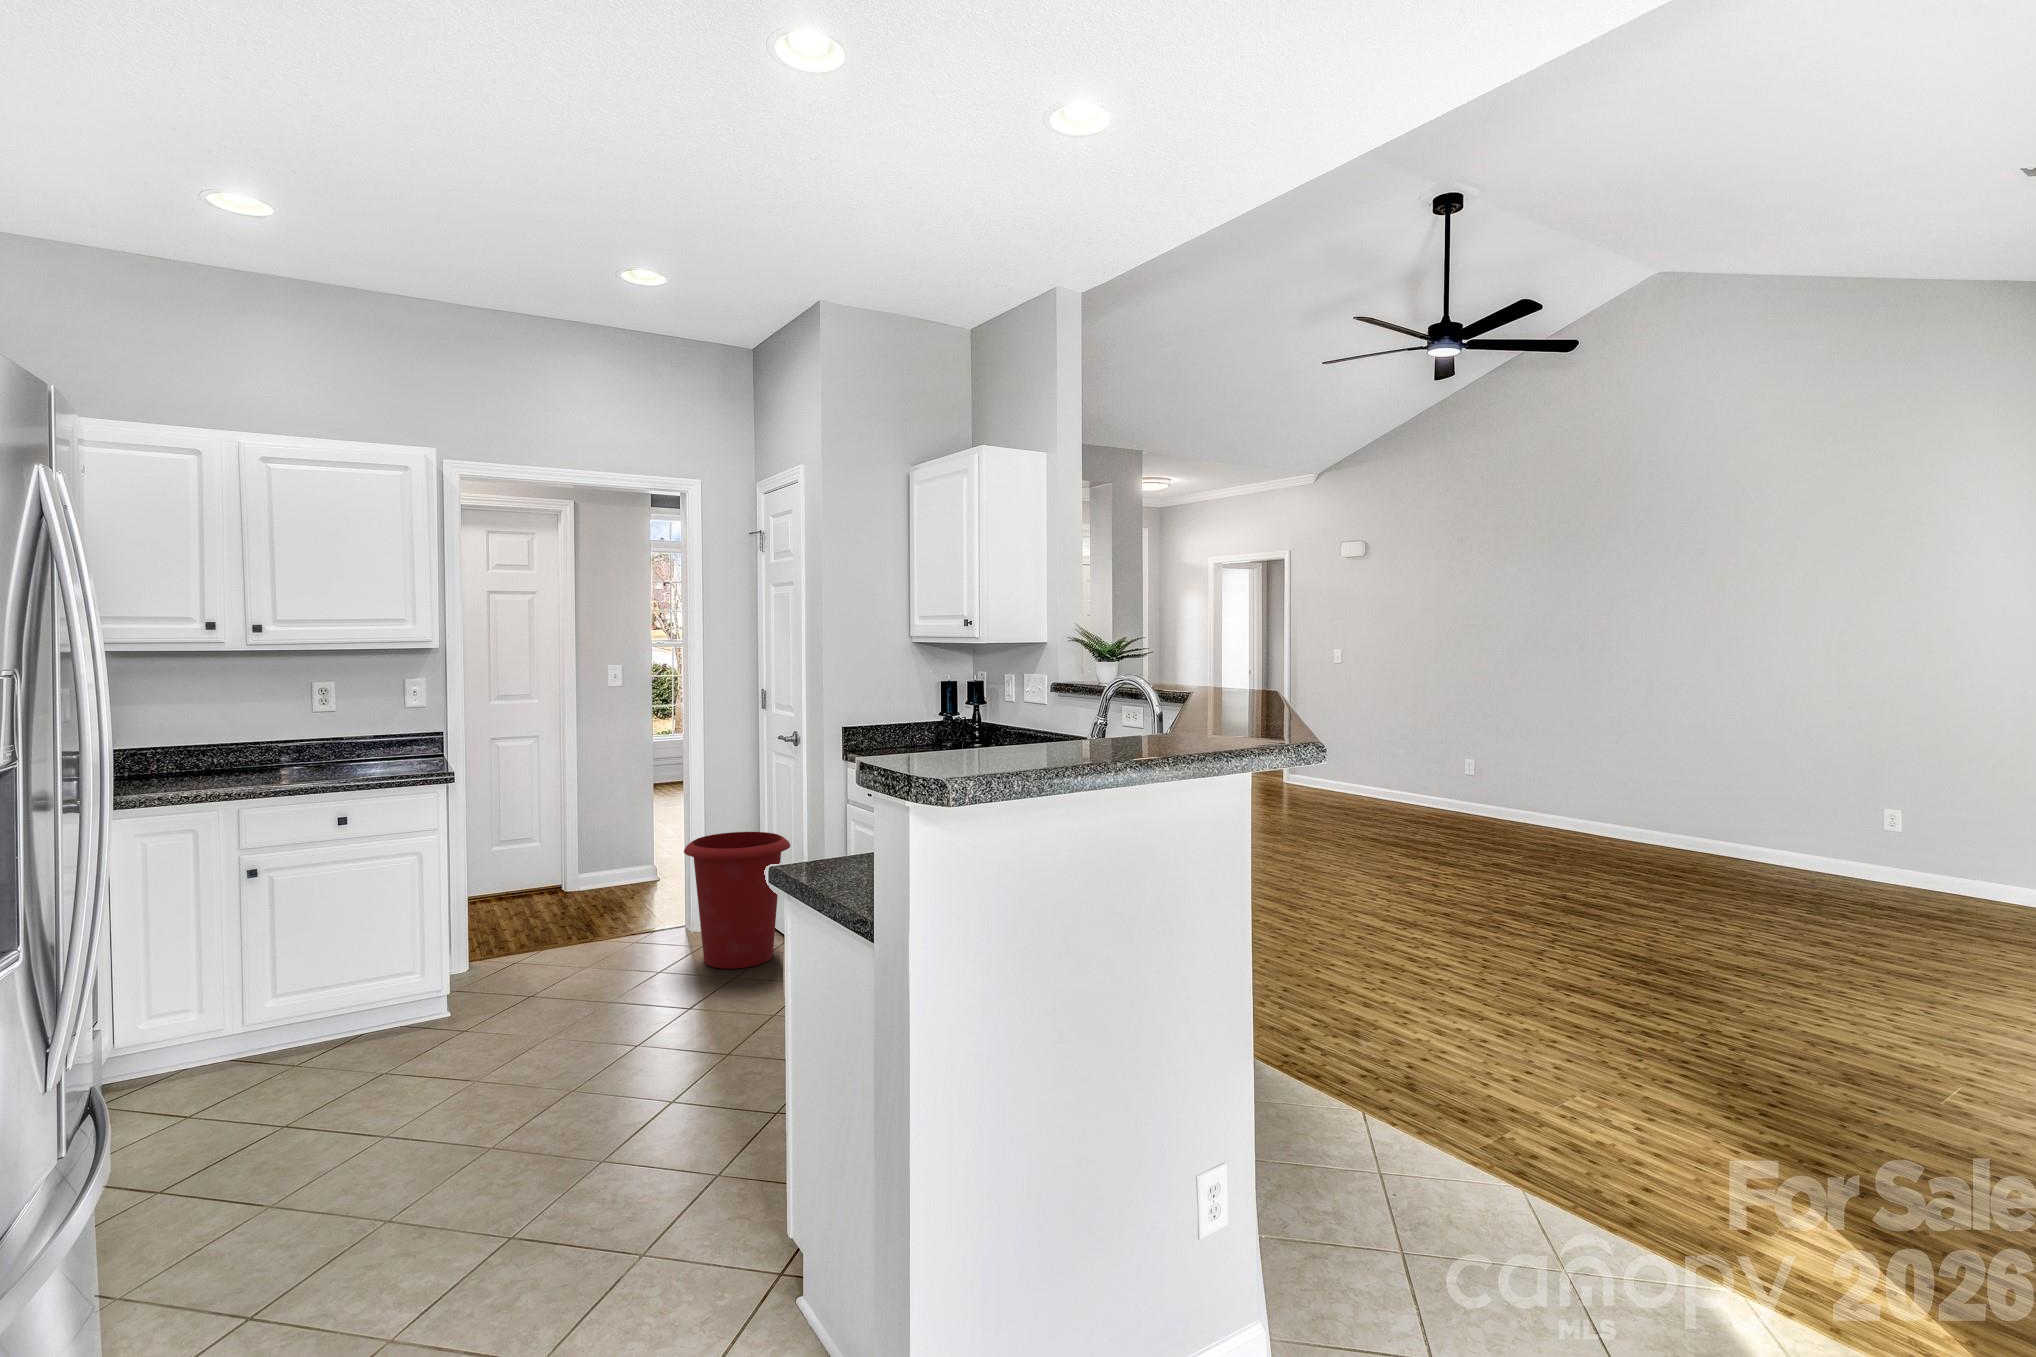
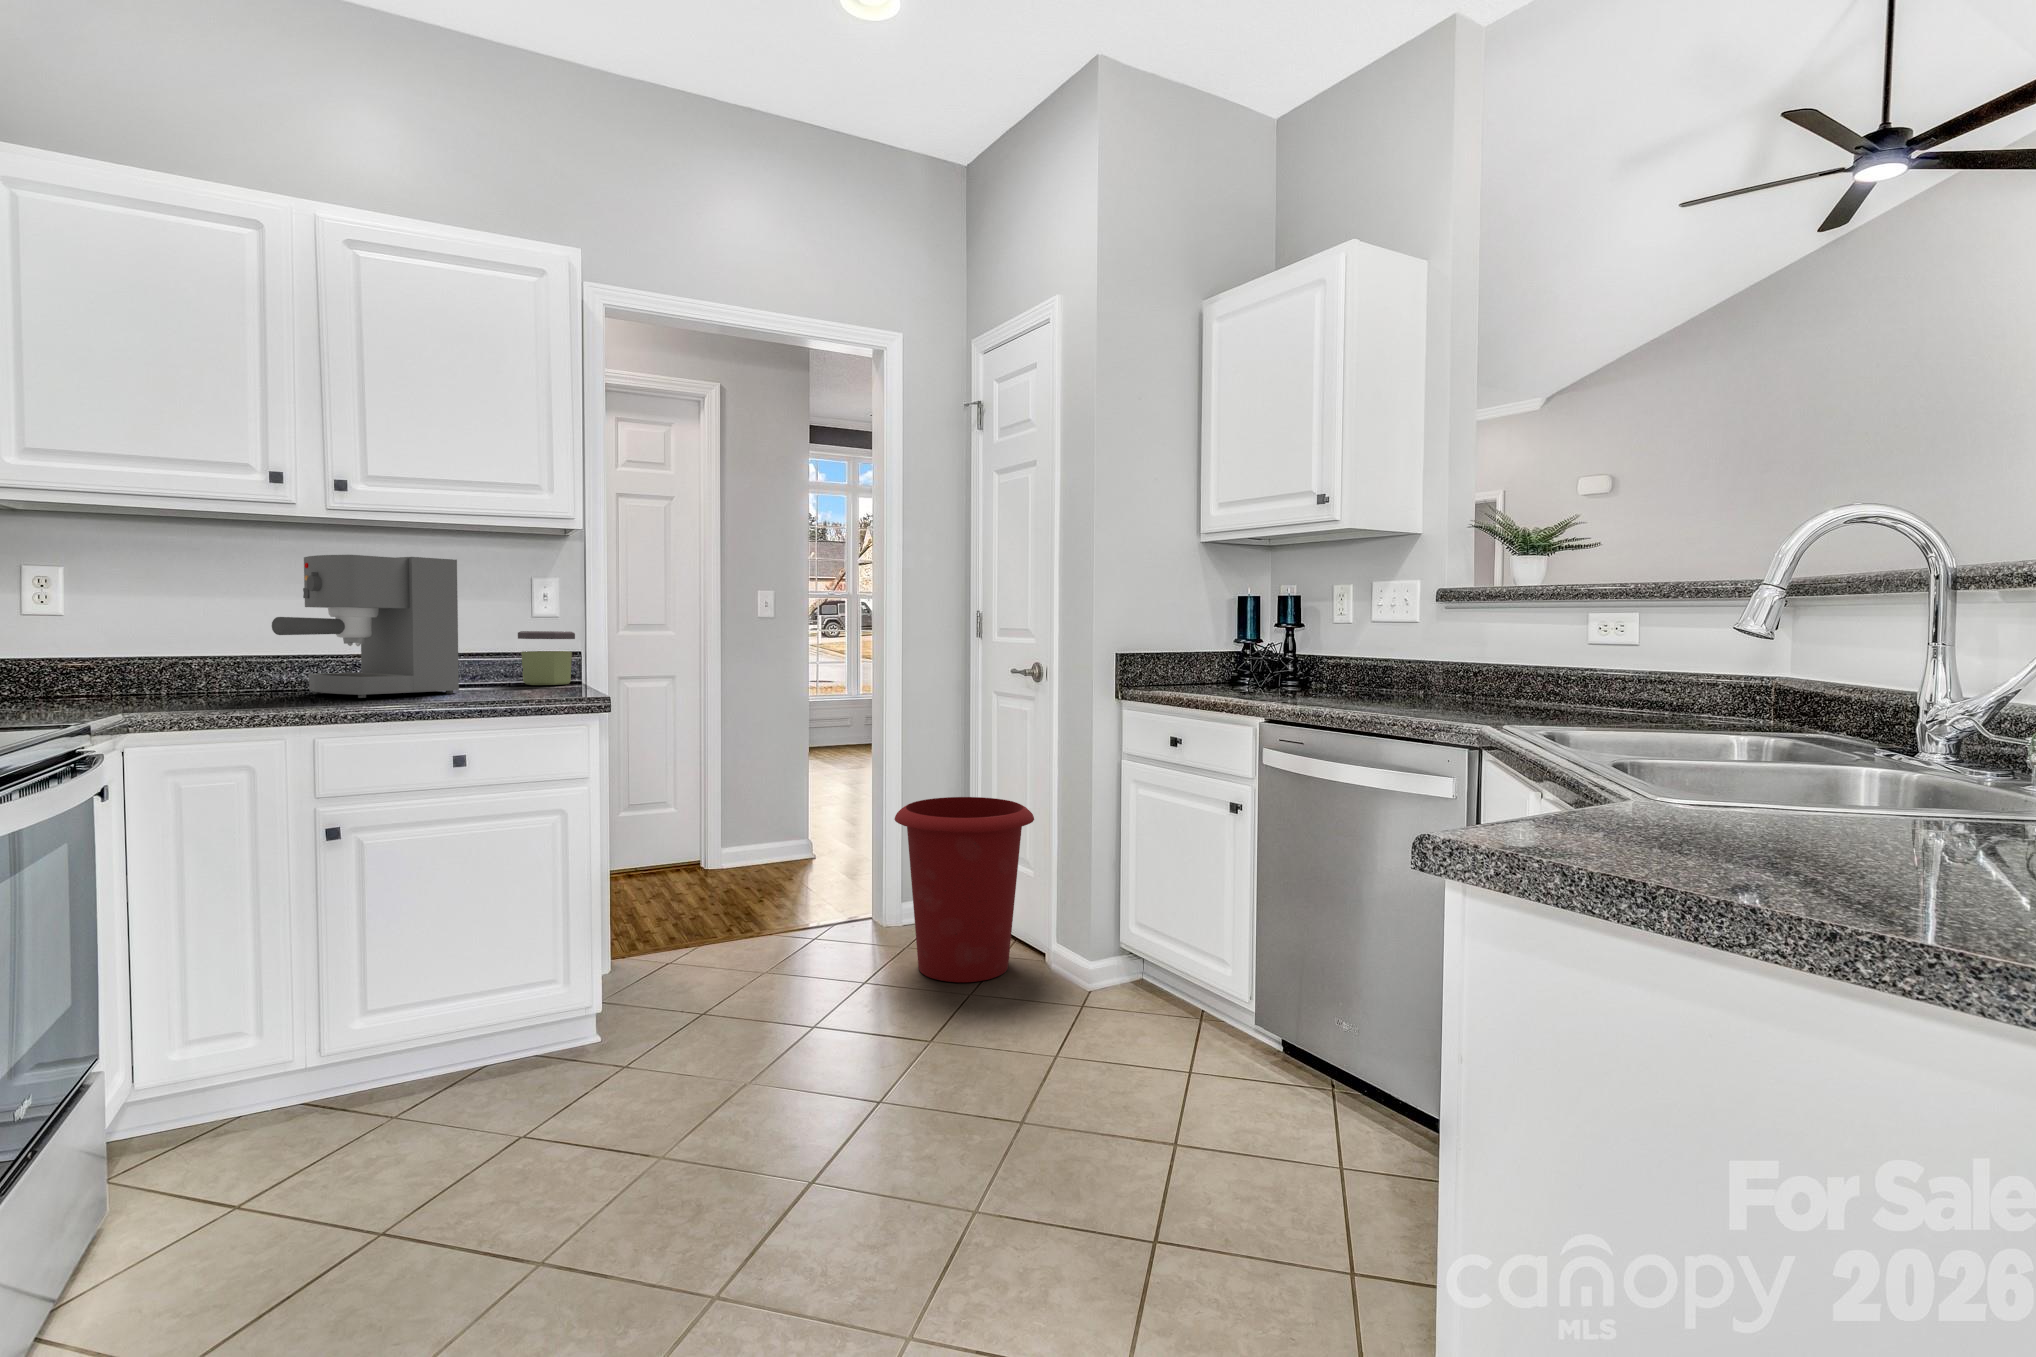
coffee maker: none [208,674,346,776] -> present [272,555,459,698]
jar: none [394,718,438,759] -> present [518,631,575,685]

